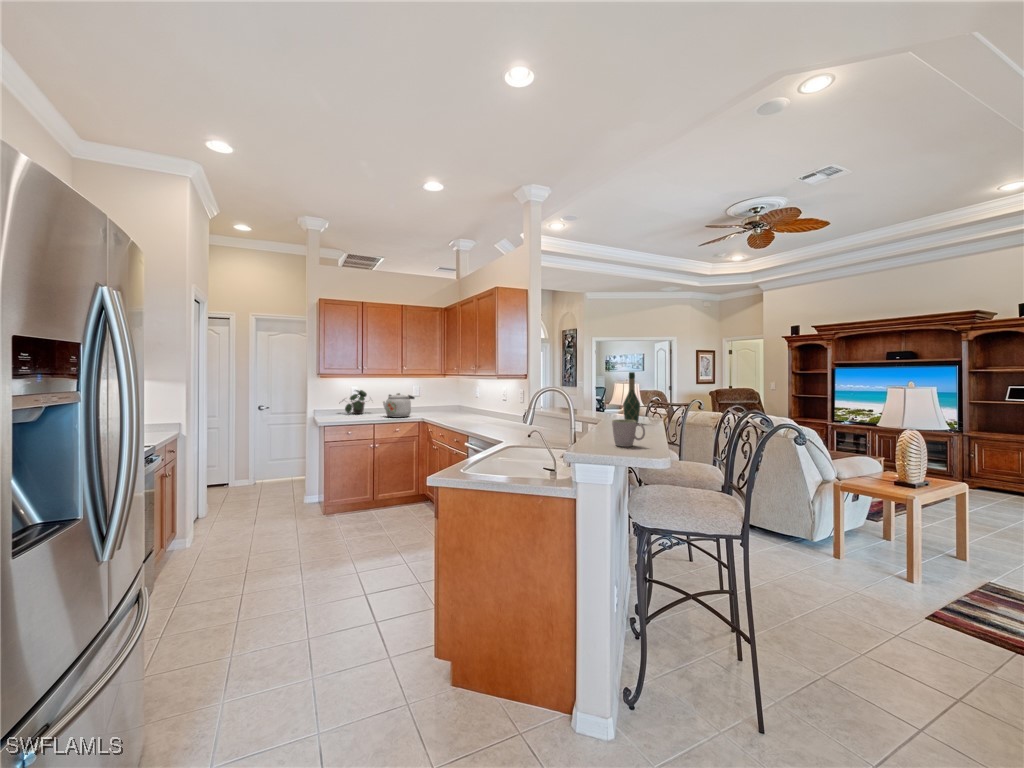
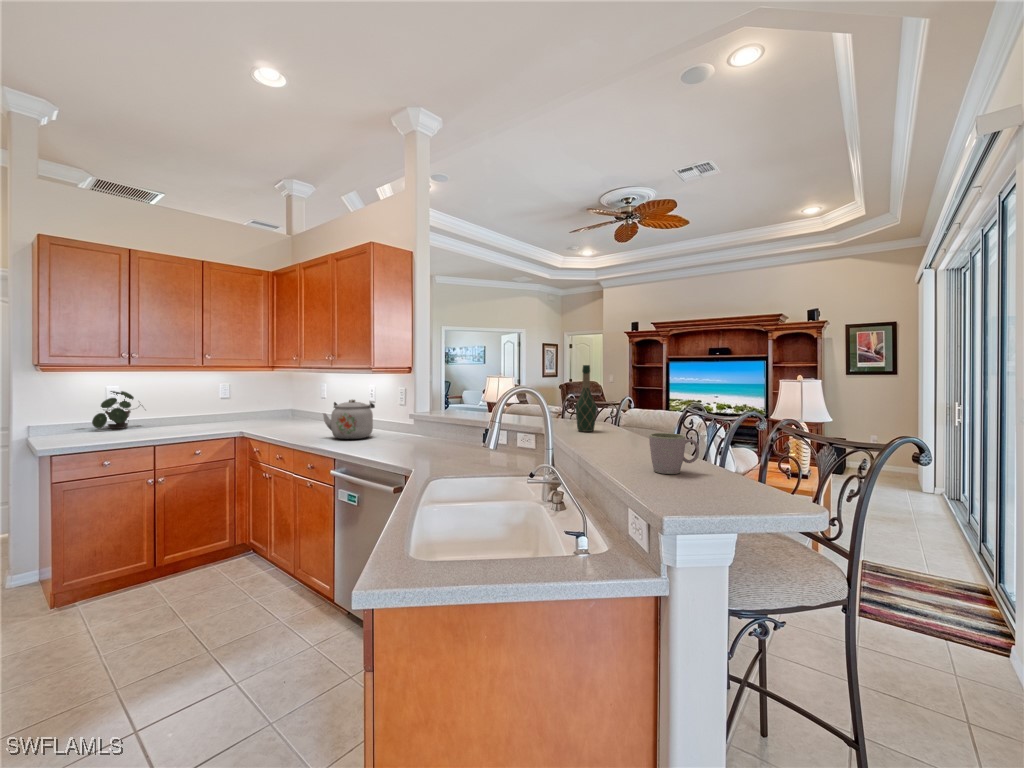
kettle: present [383,393,415,418] -> present [323,400,375,439]

